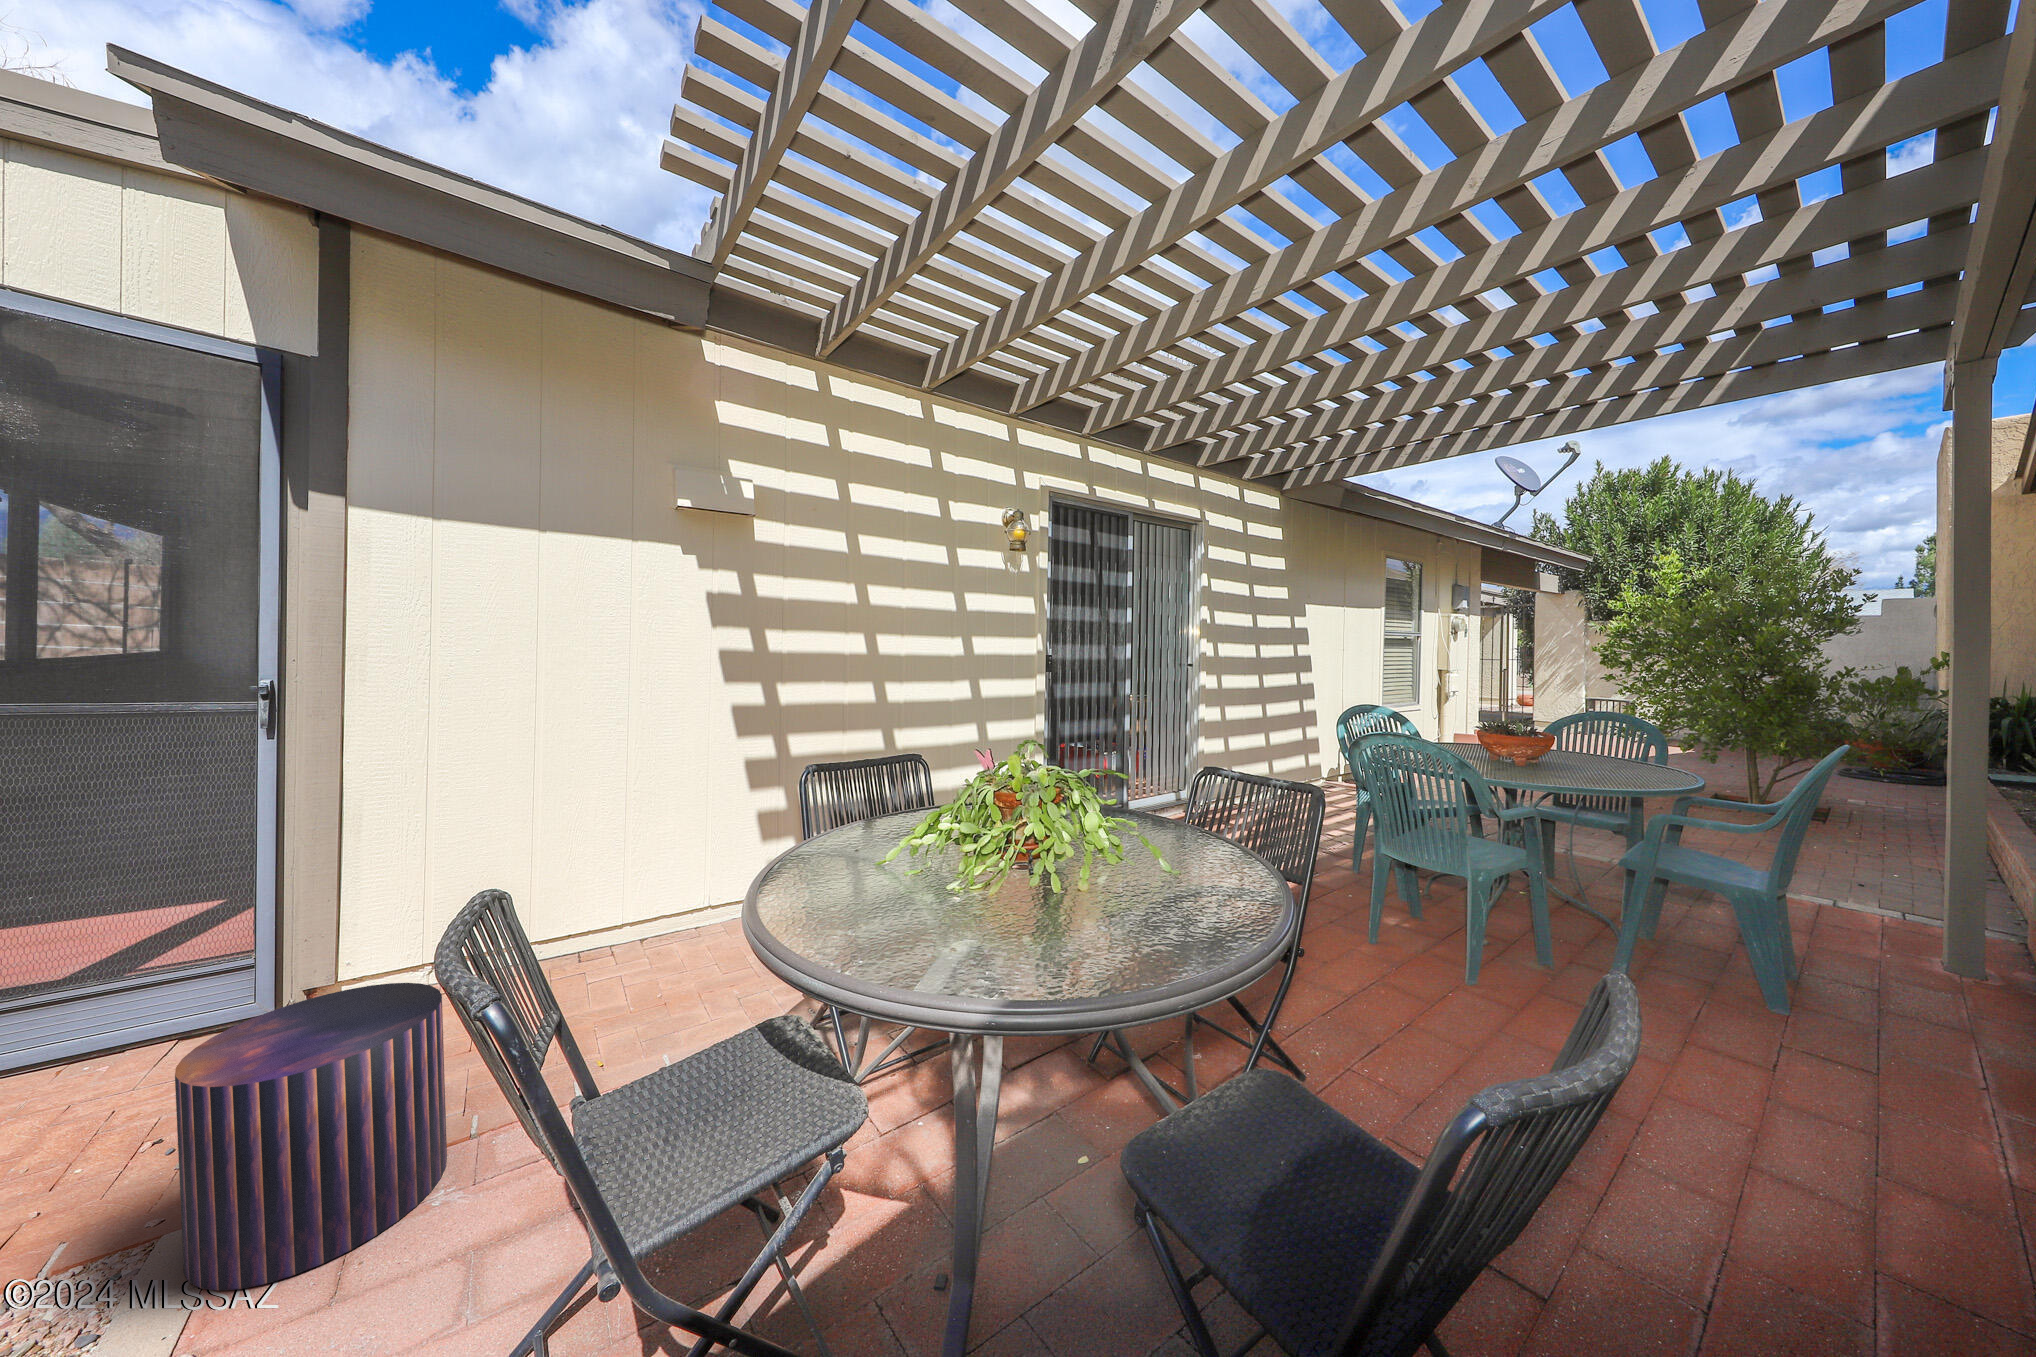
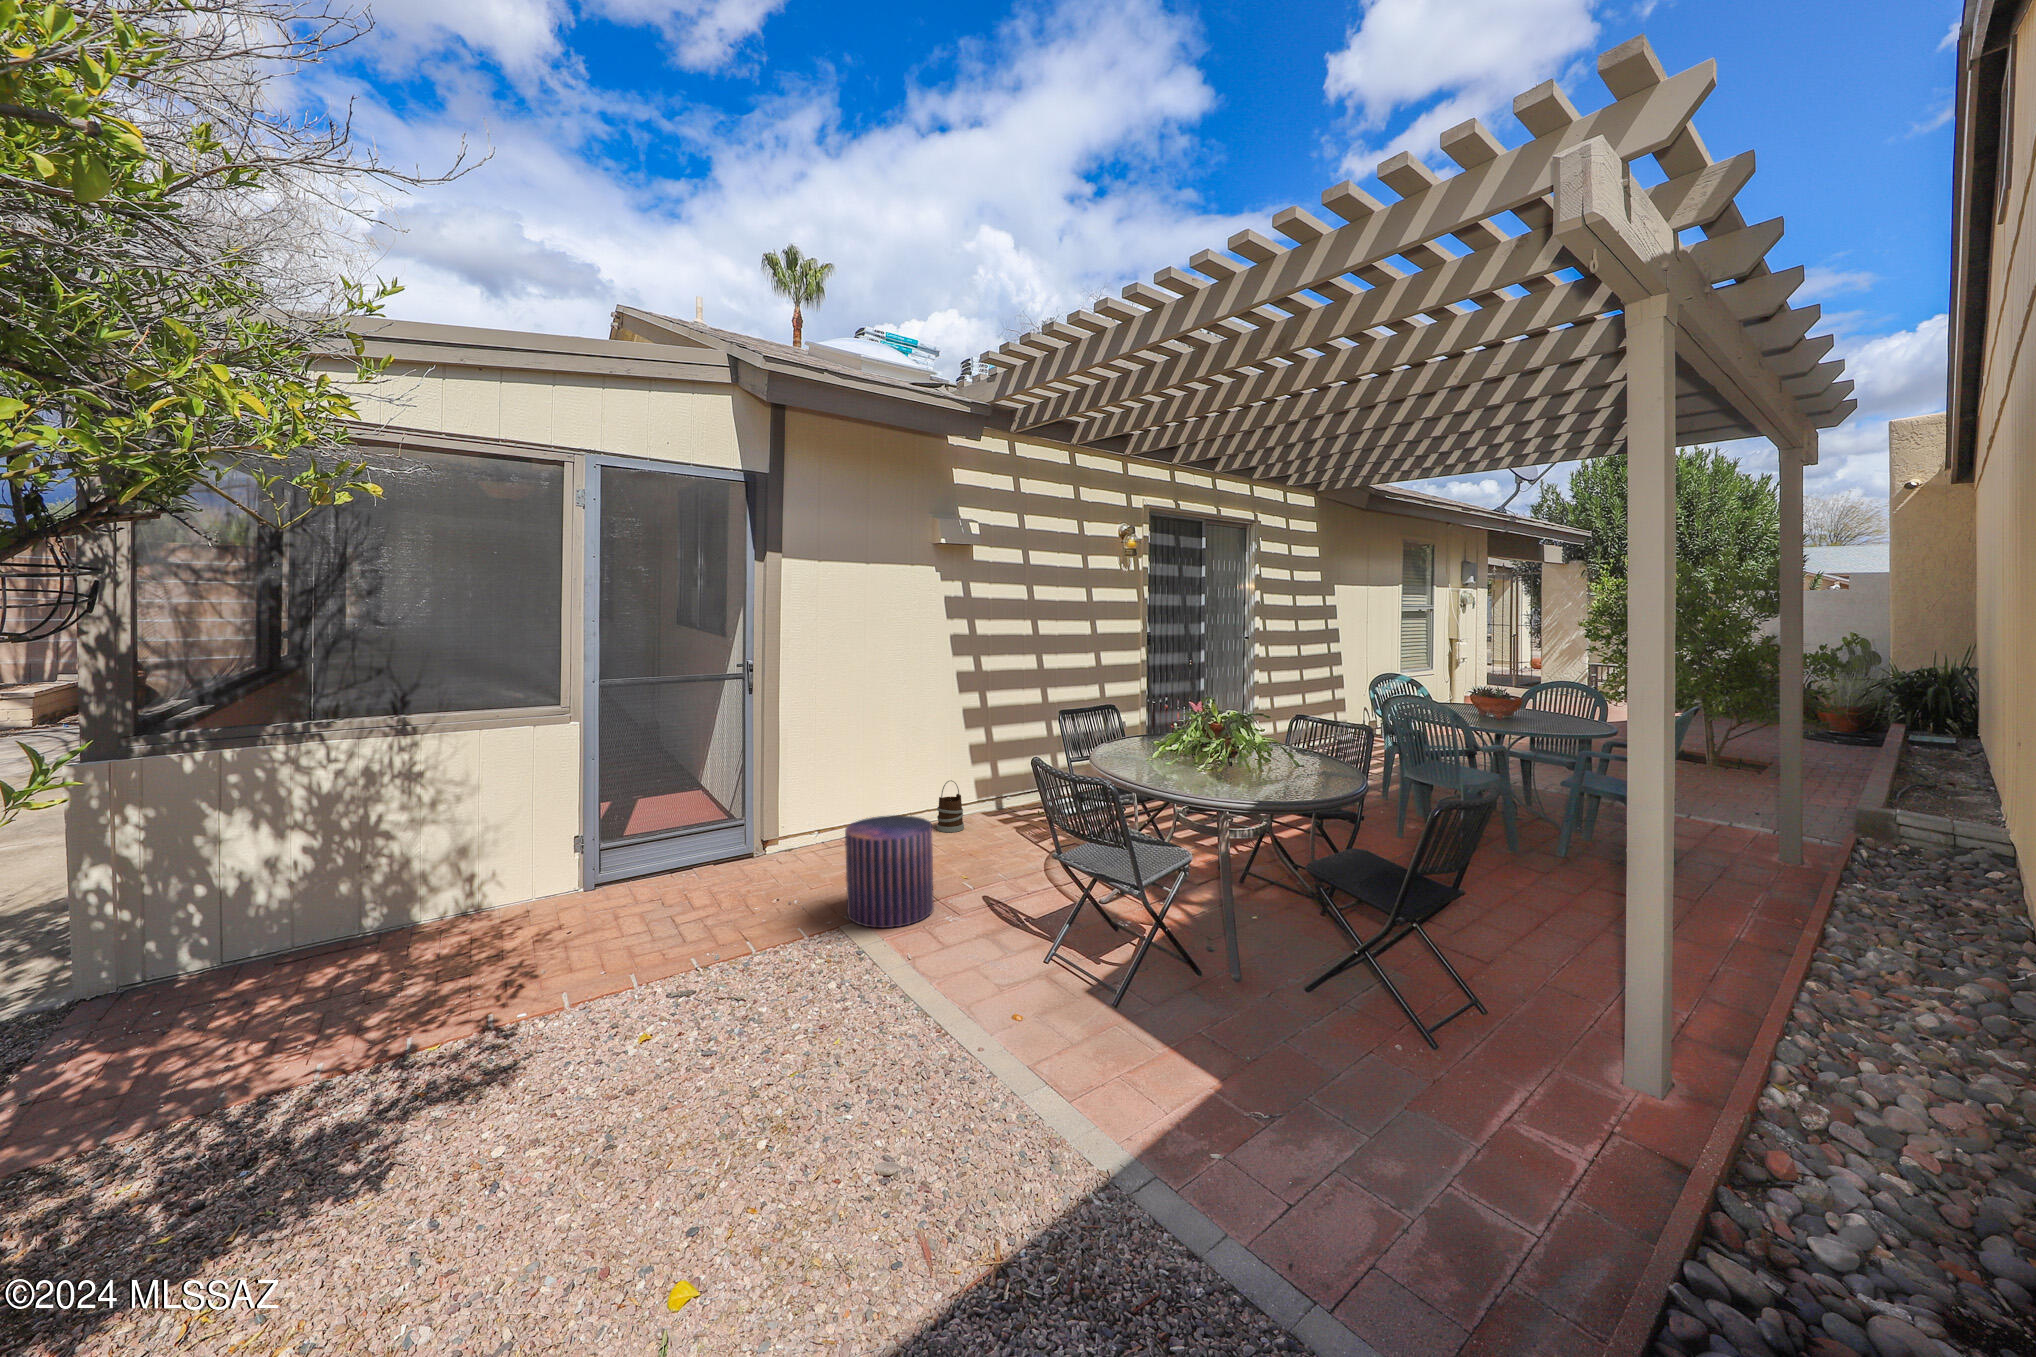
wooden bucket: none [673,870,720,954] -> present [937,780,964,832]

